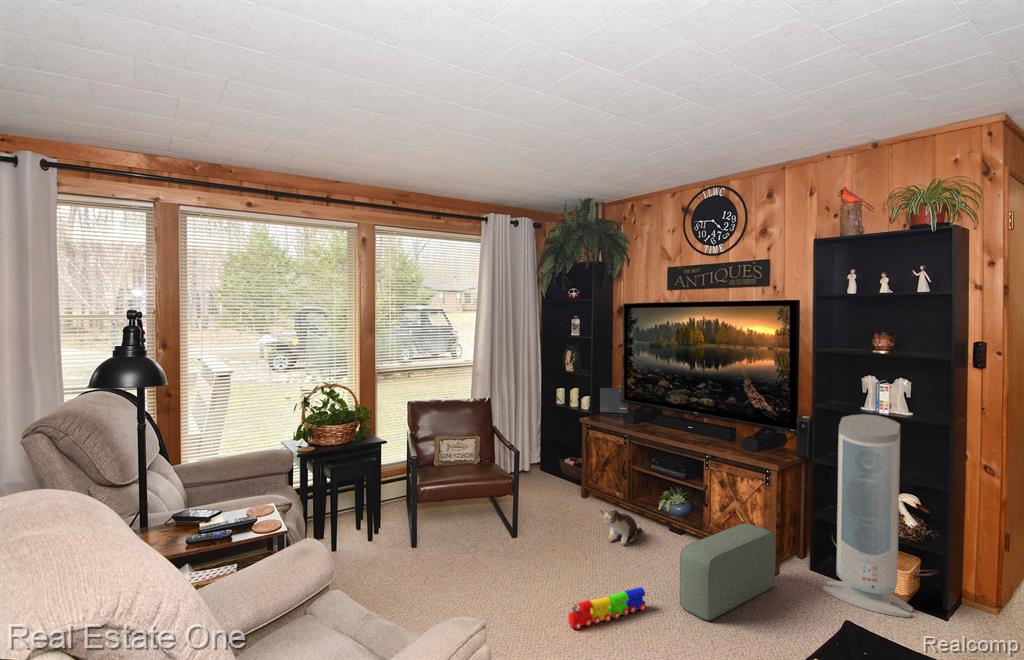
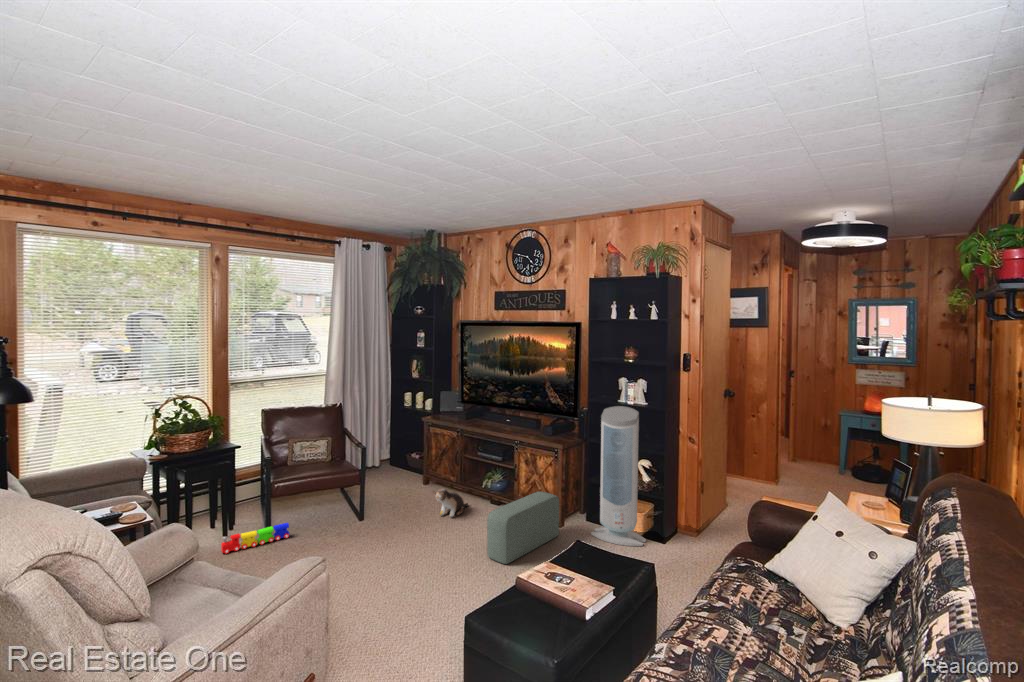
toy train: present [569,587,646,629] -> present [221,523,289,554]

